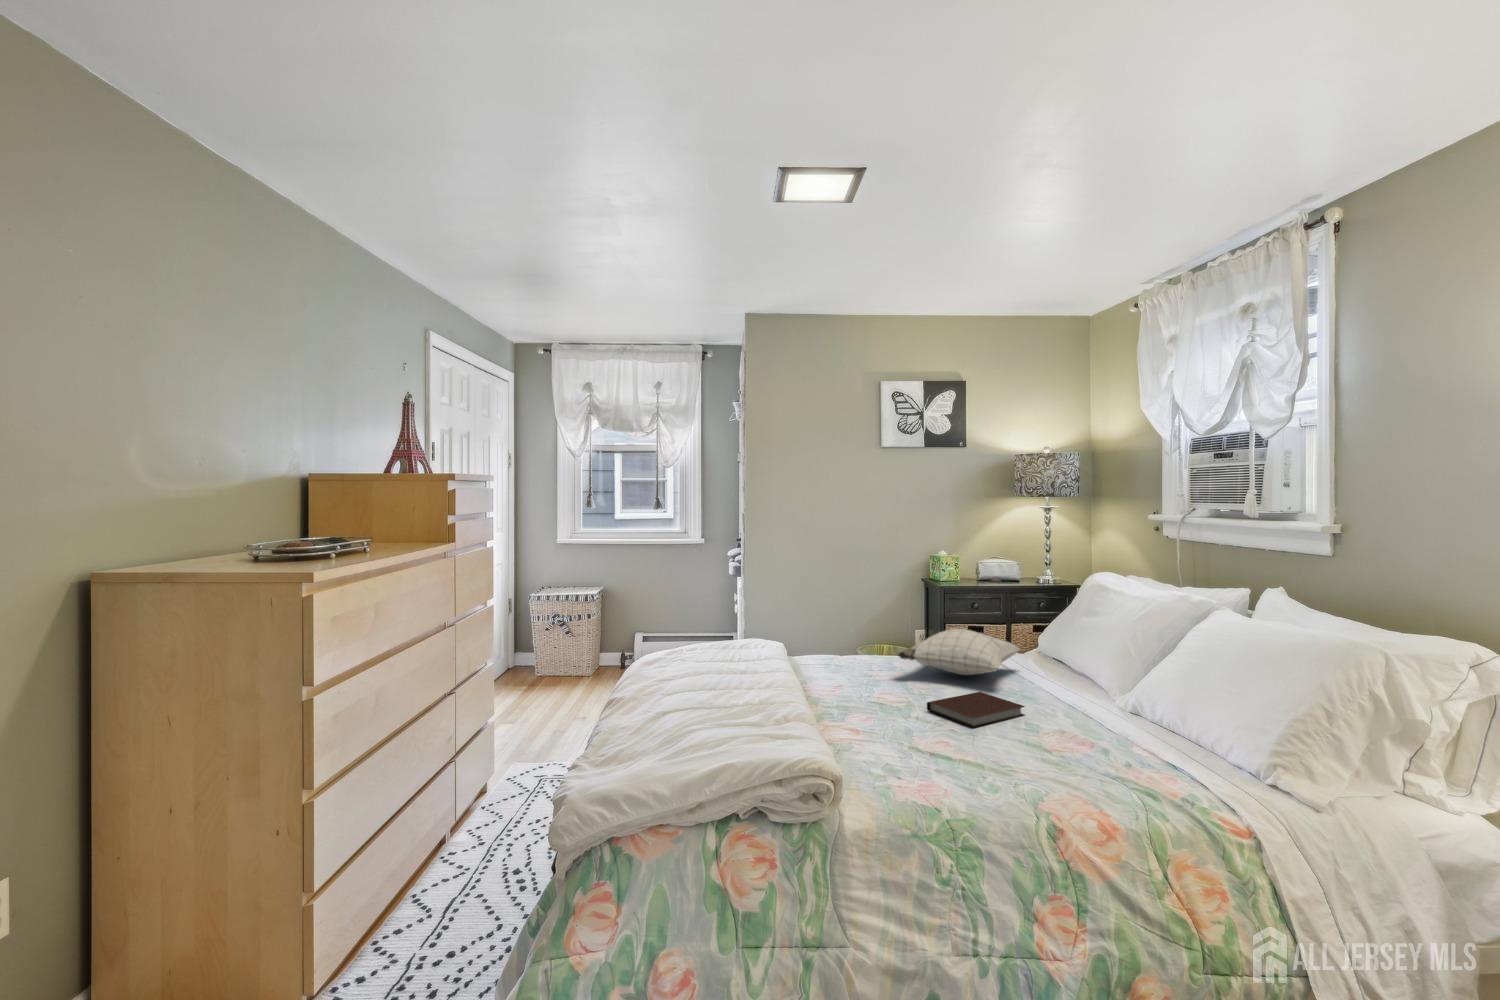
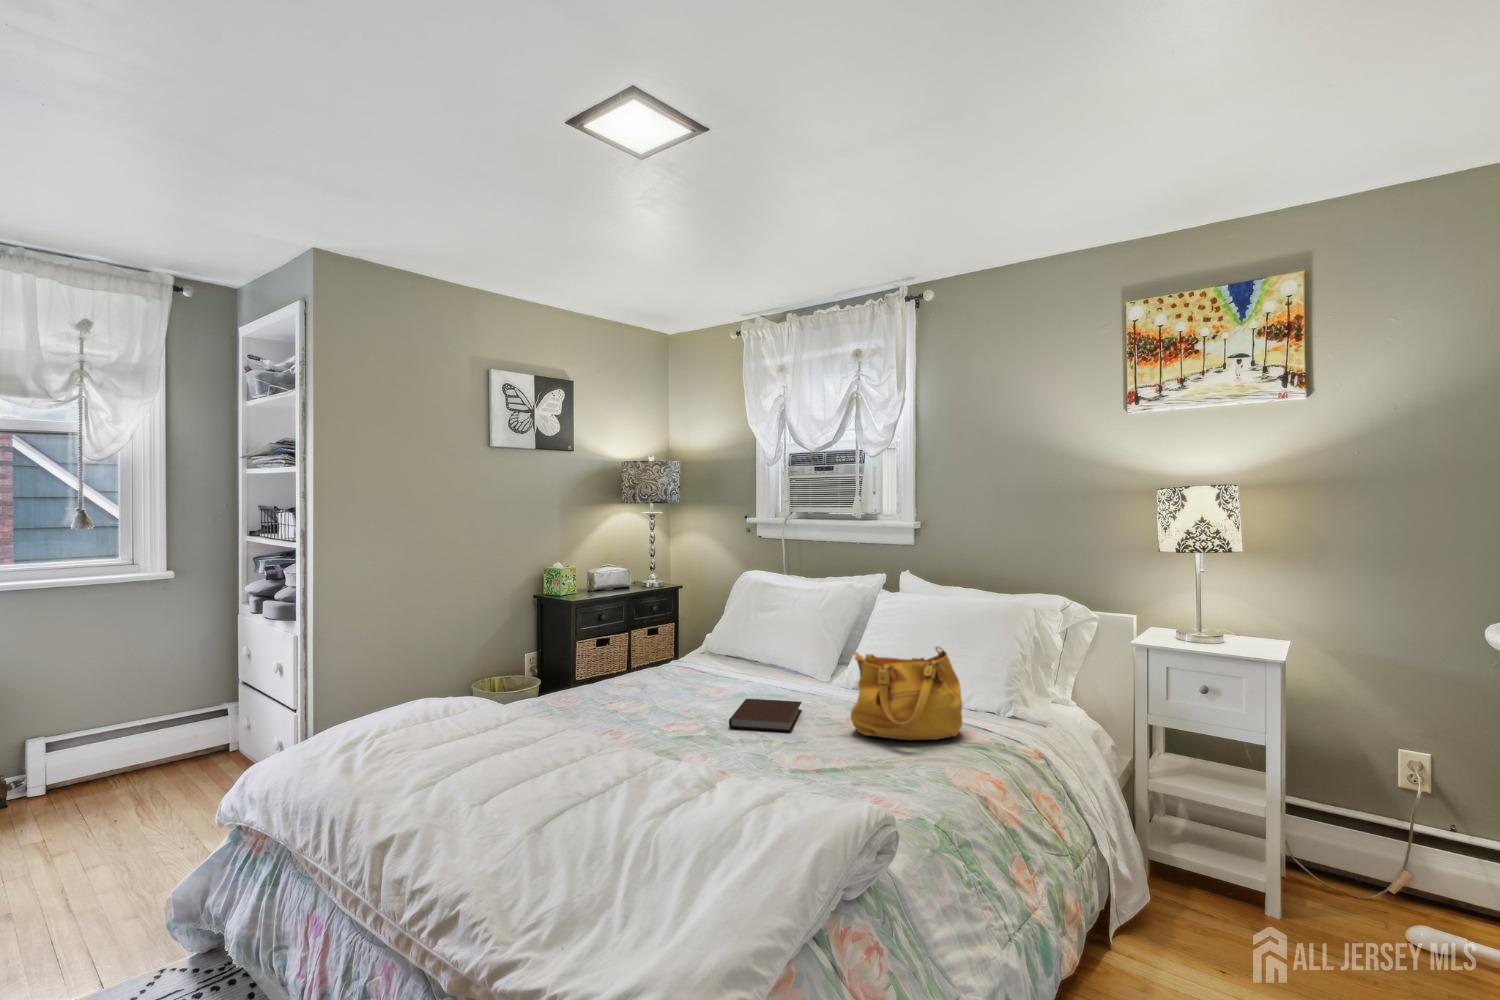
pillow: present [898,629,1019,675] -> none [636,640,749,688]
handbag: none [1027,659,1161,780] -> present [851,647,962,740]

